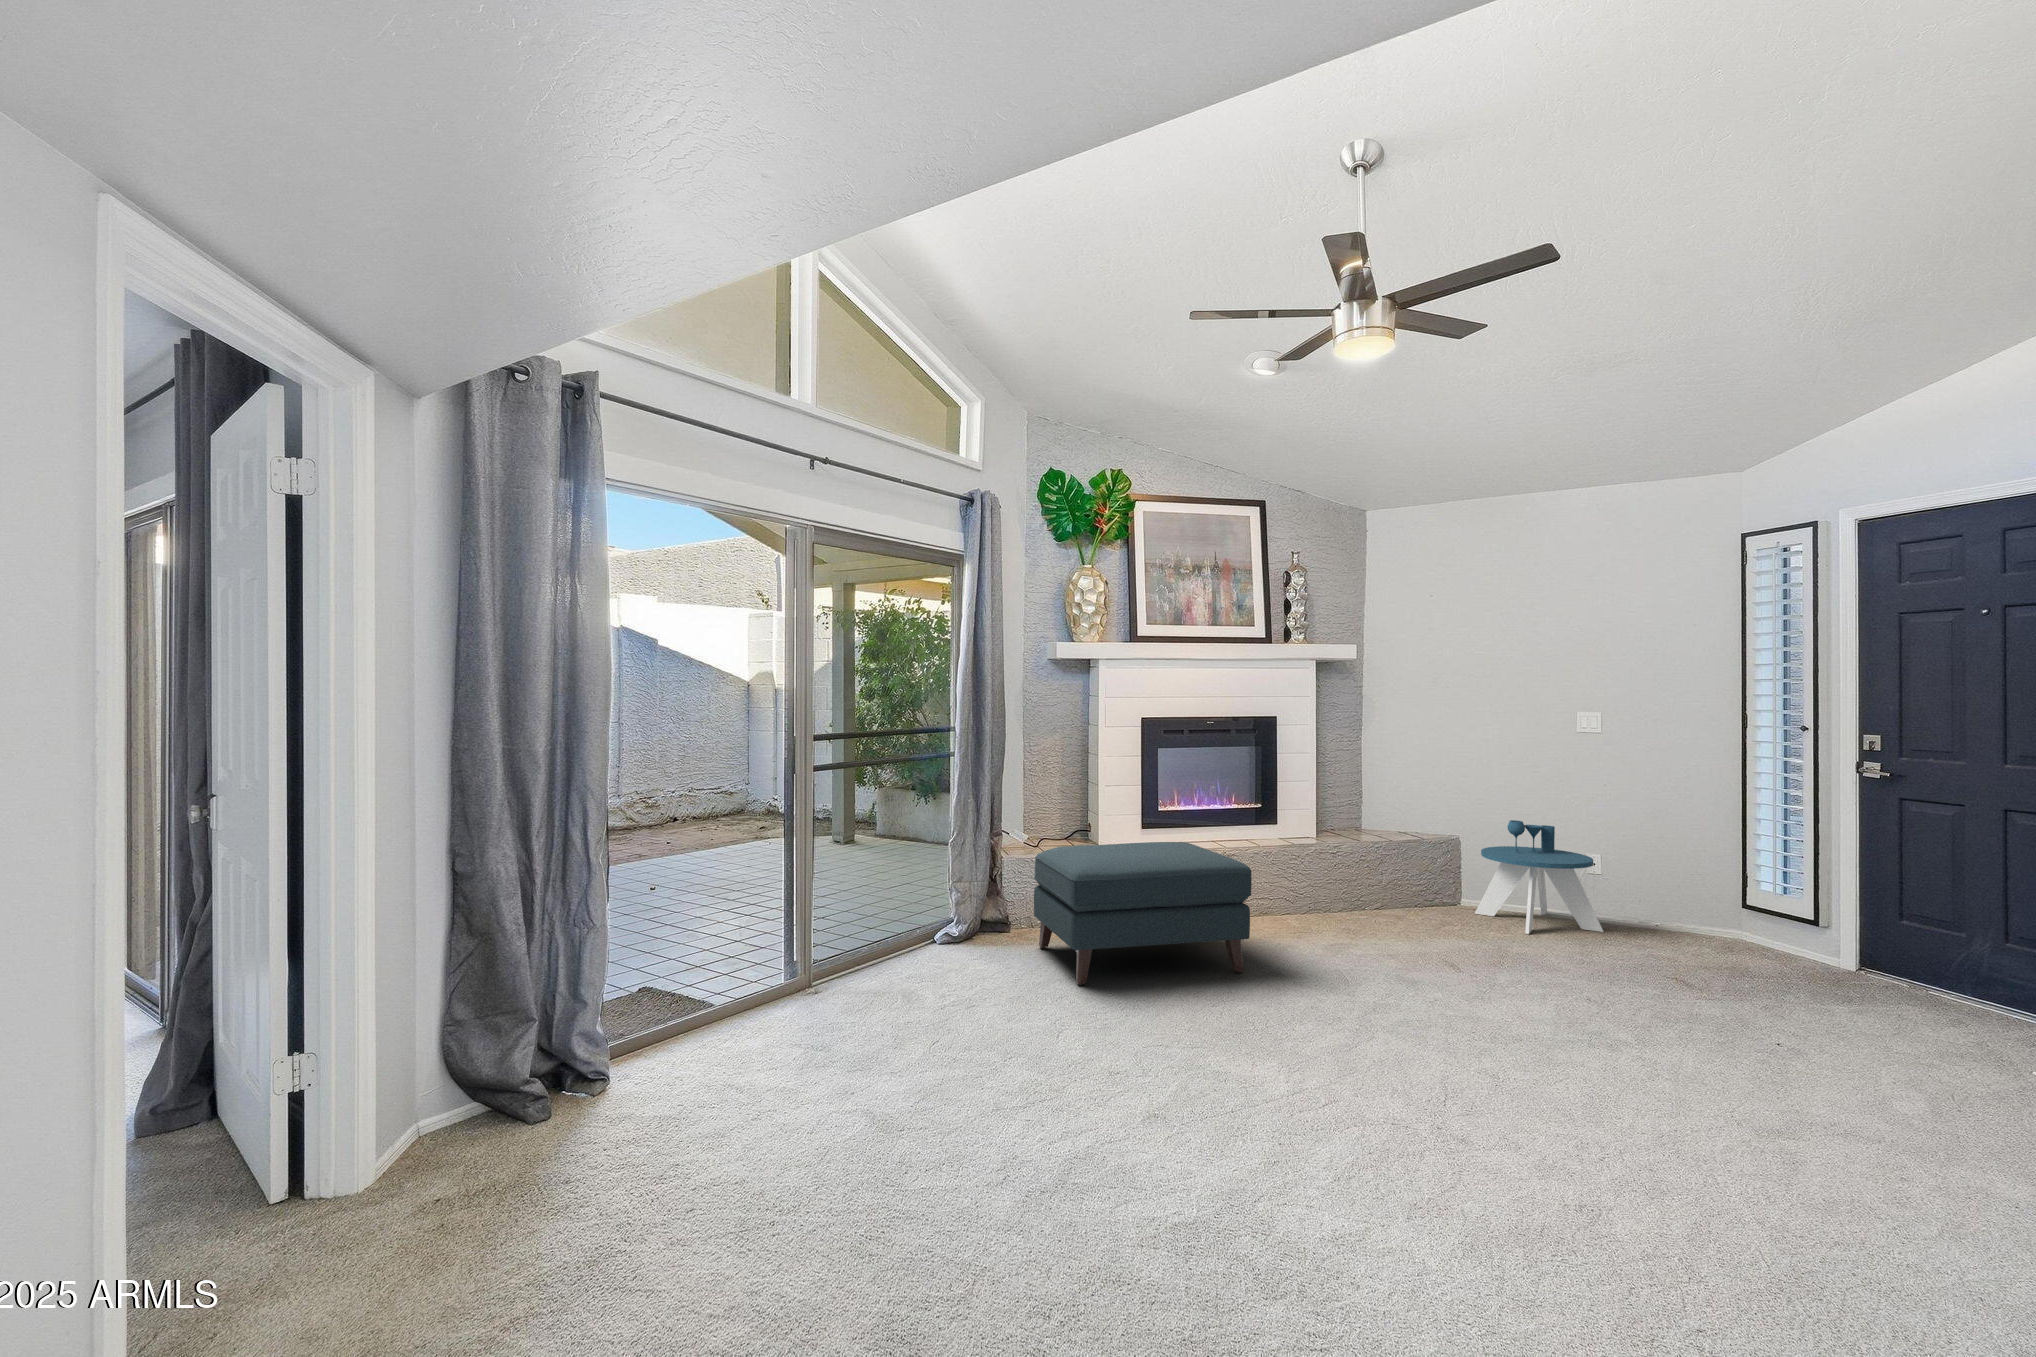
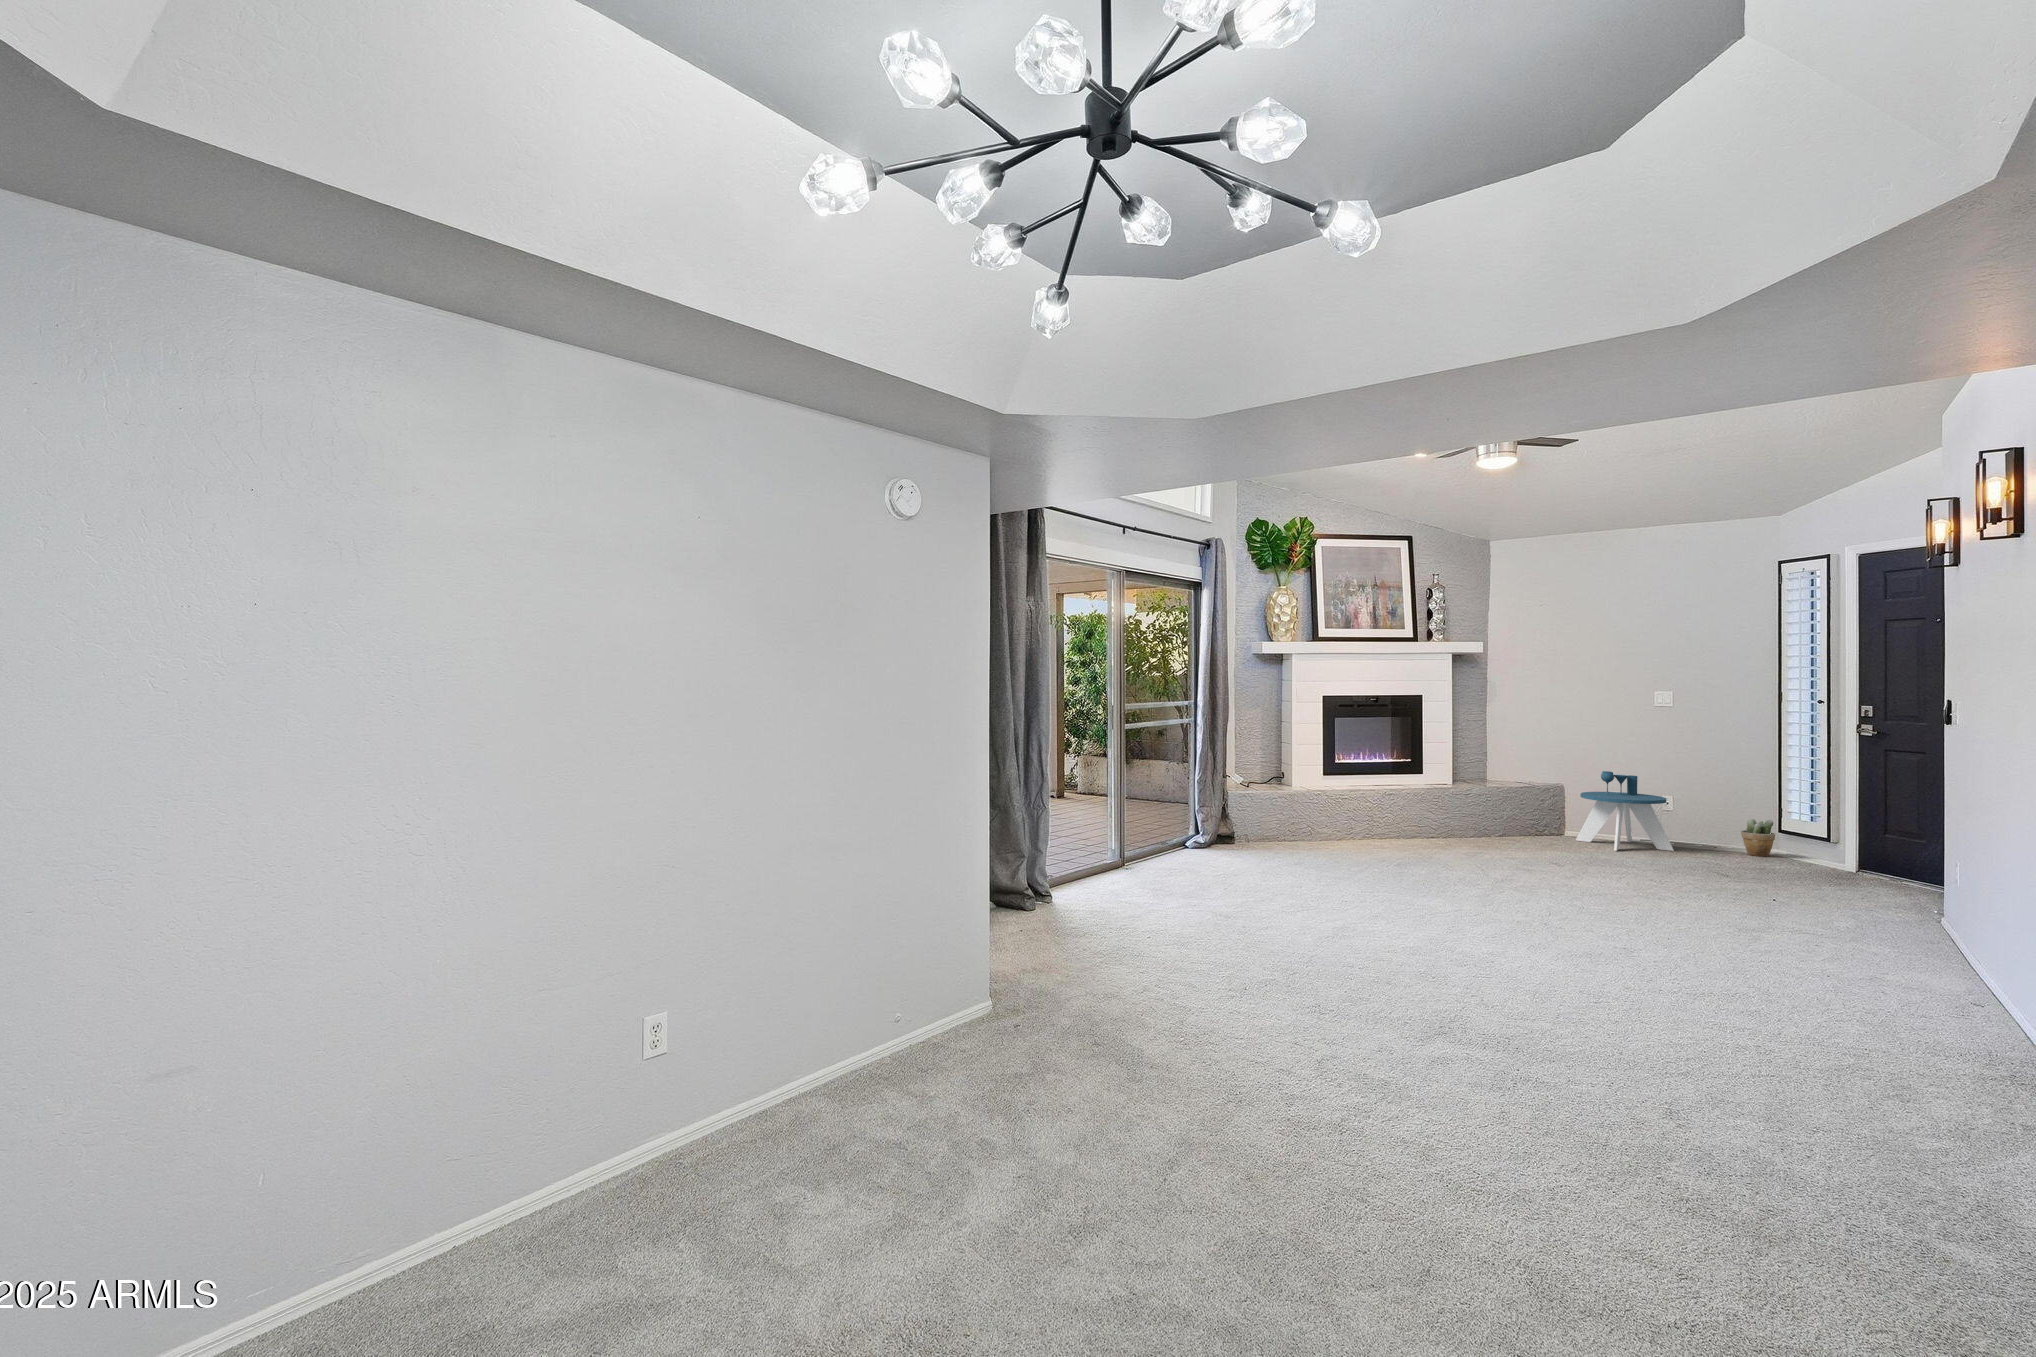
ottoman: present [1034,842,1252,985] -> none [1259,782,1418,869]
potted plant: none [1691,888,1737,941] -> present [1741,819,1775,857]

